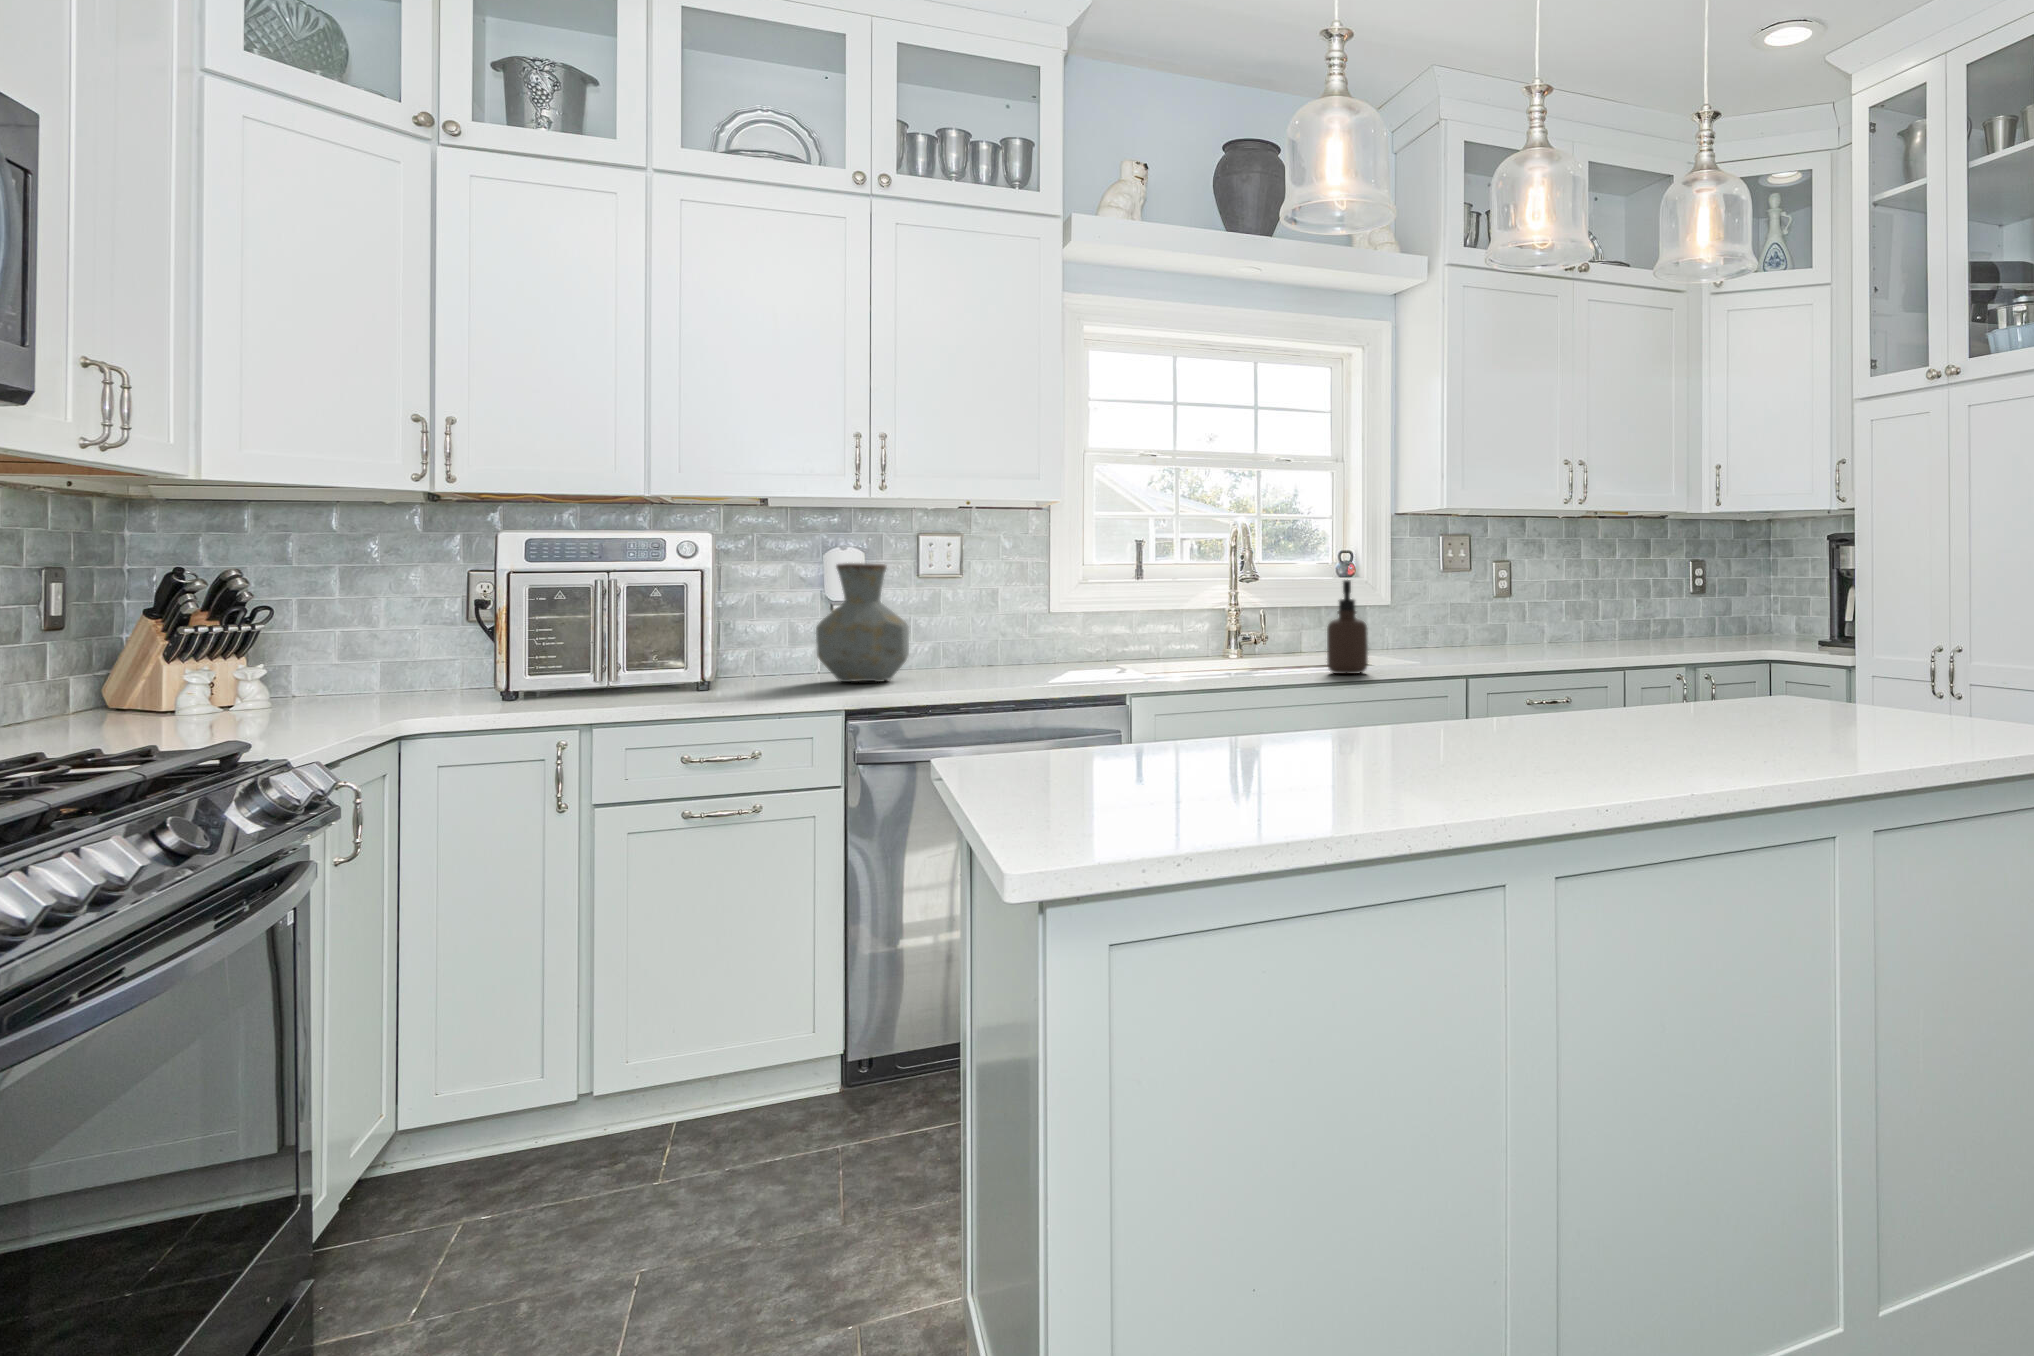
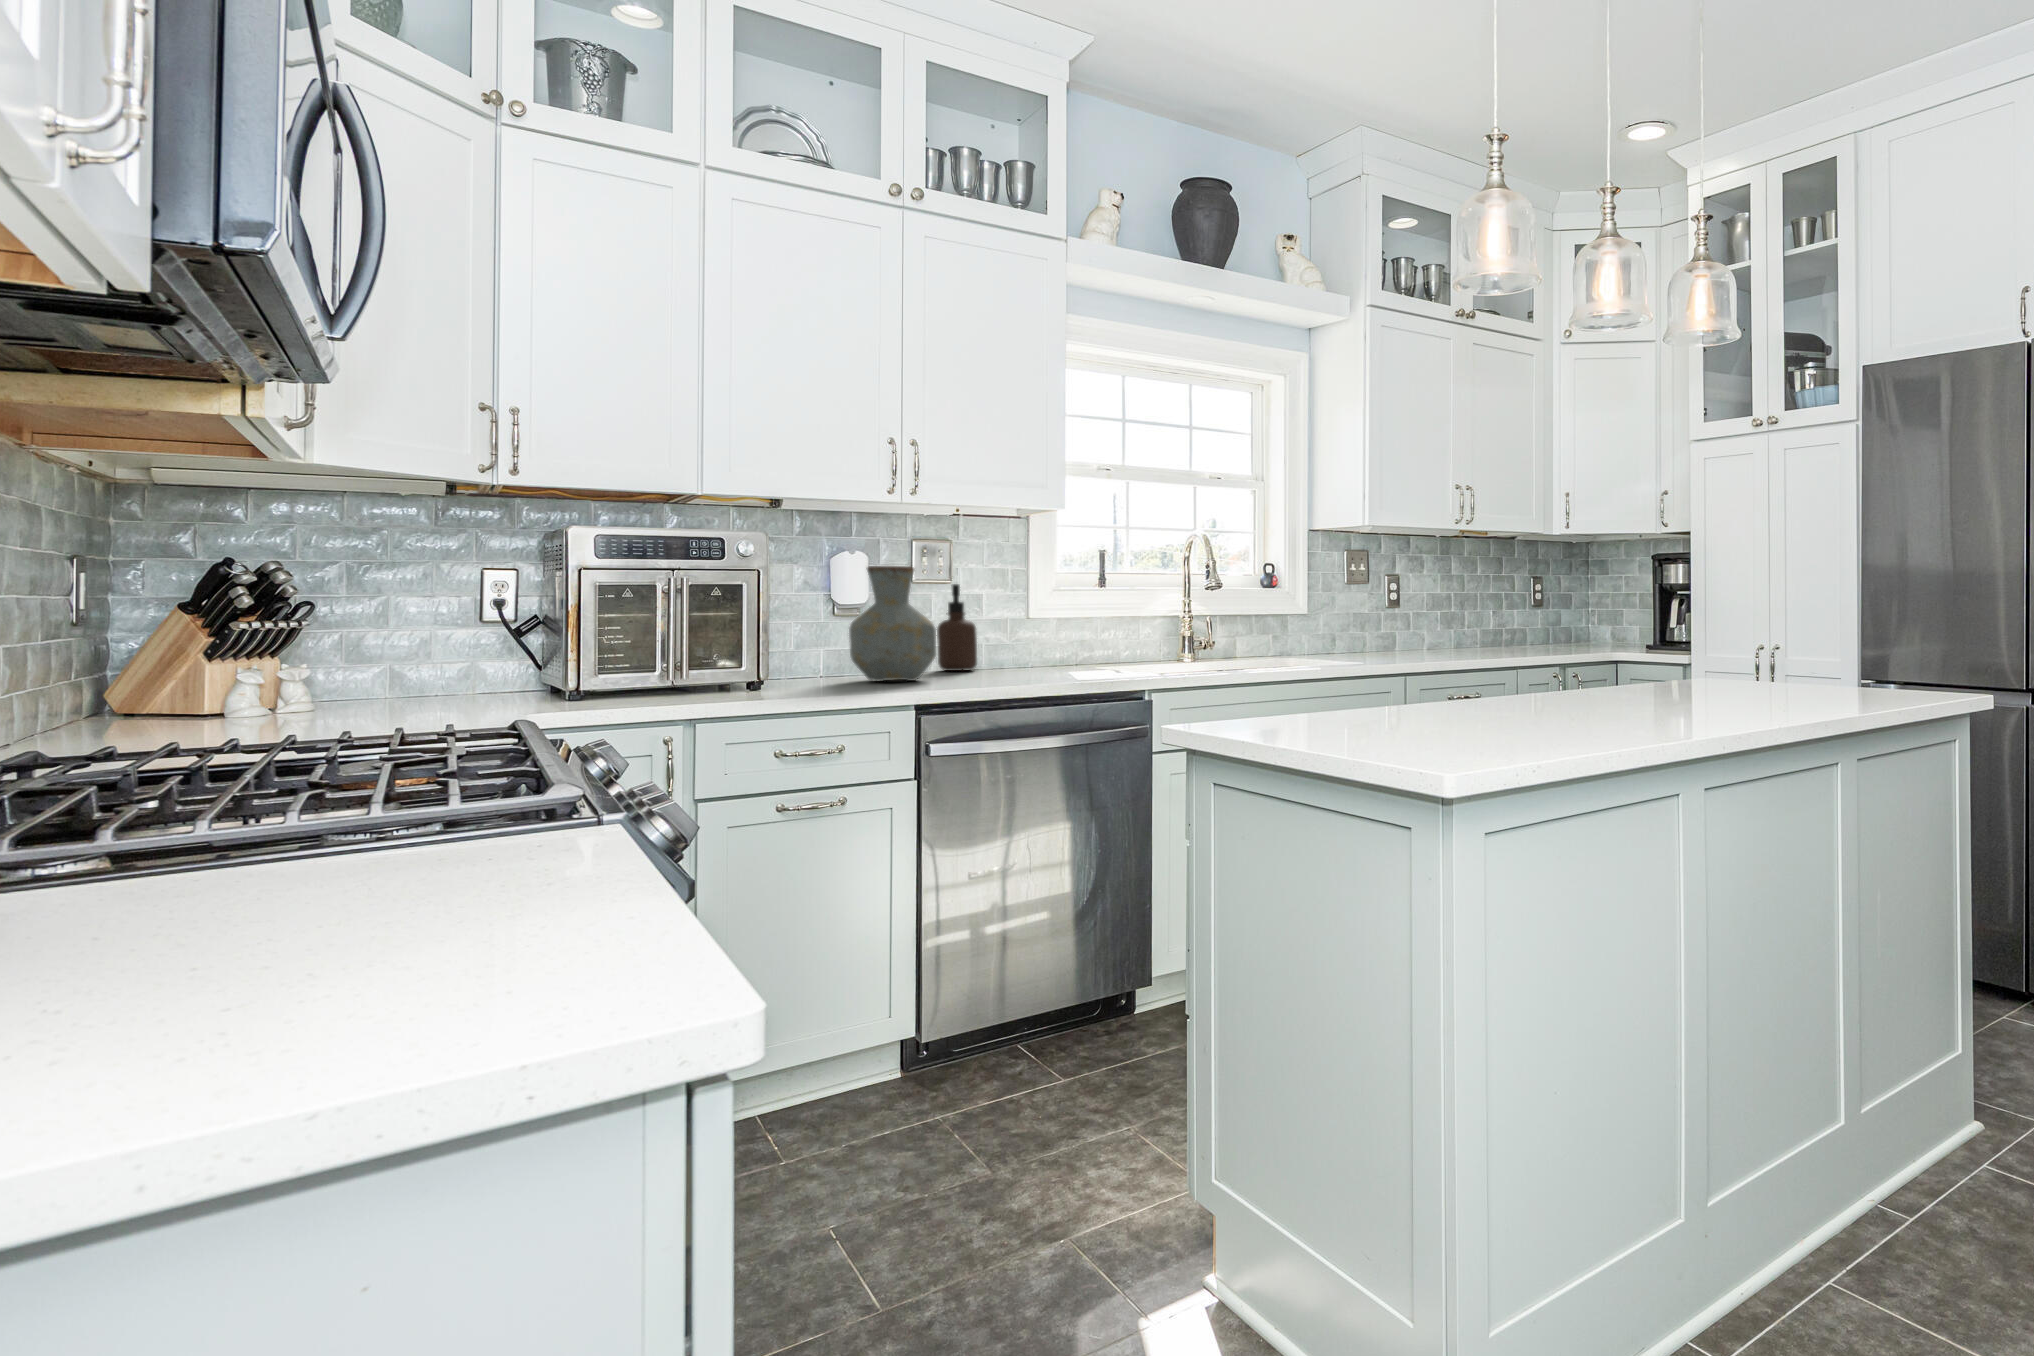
soap dispenser: present [1327,580,1368,674] -> present [936,584,977,671]

